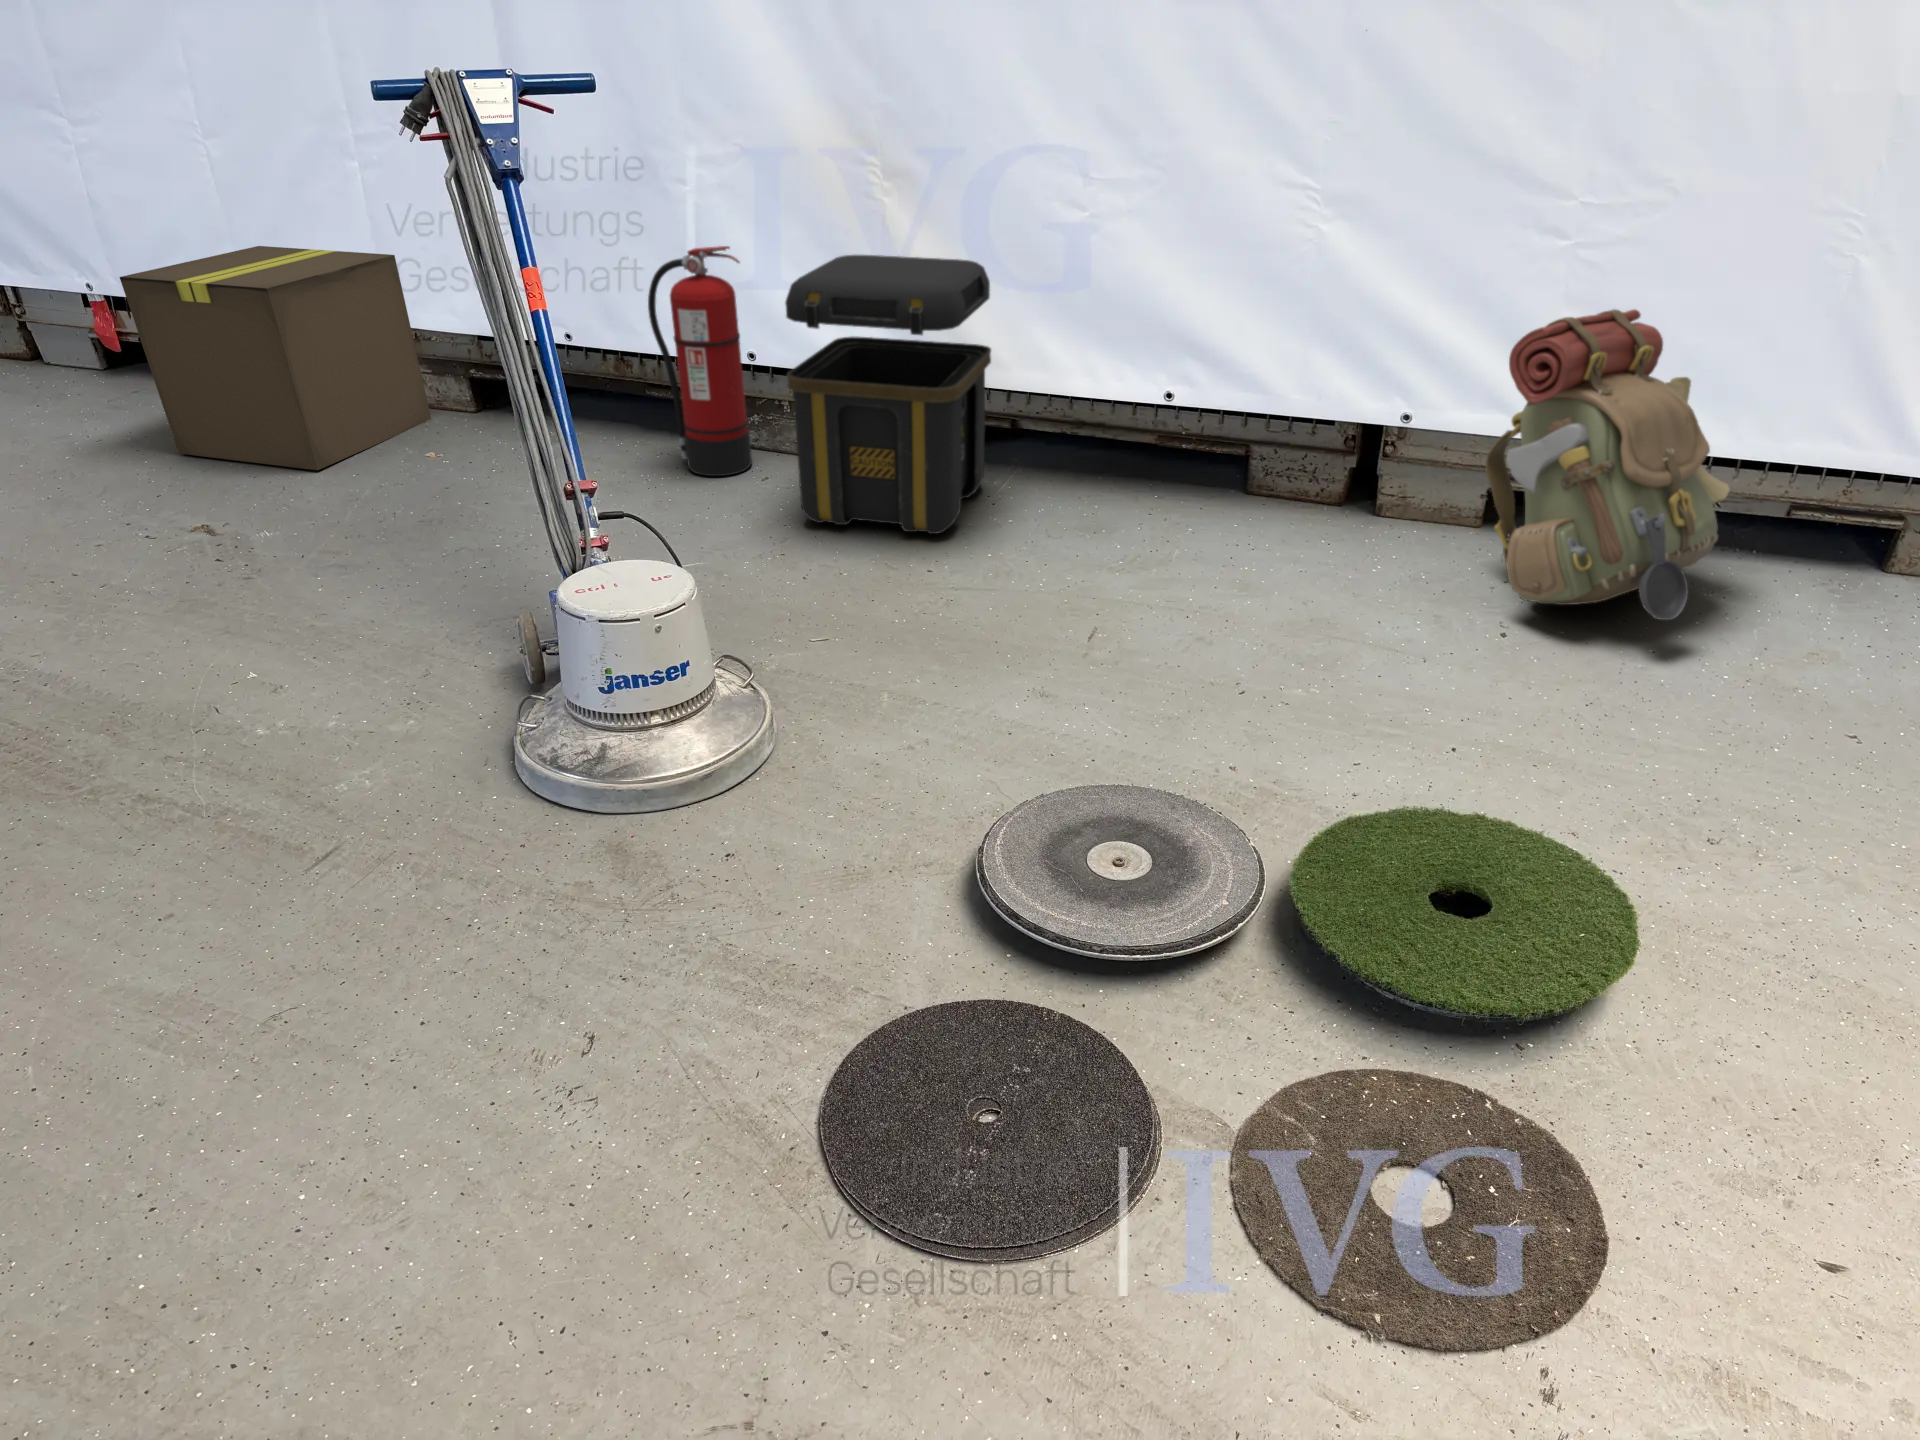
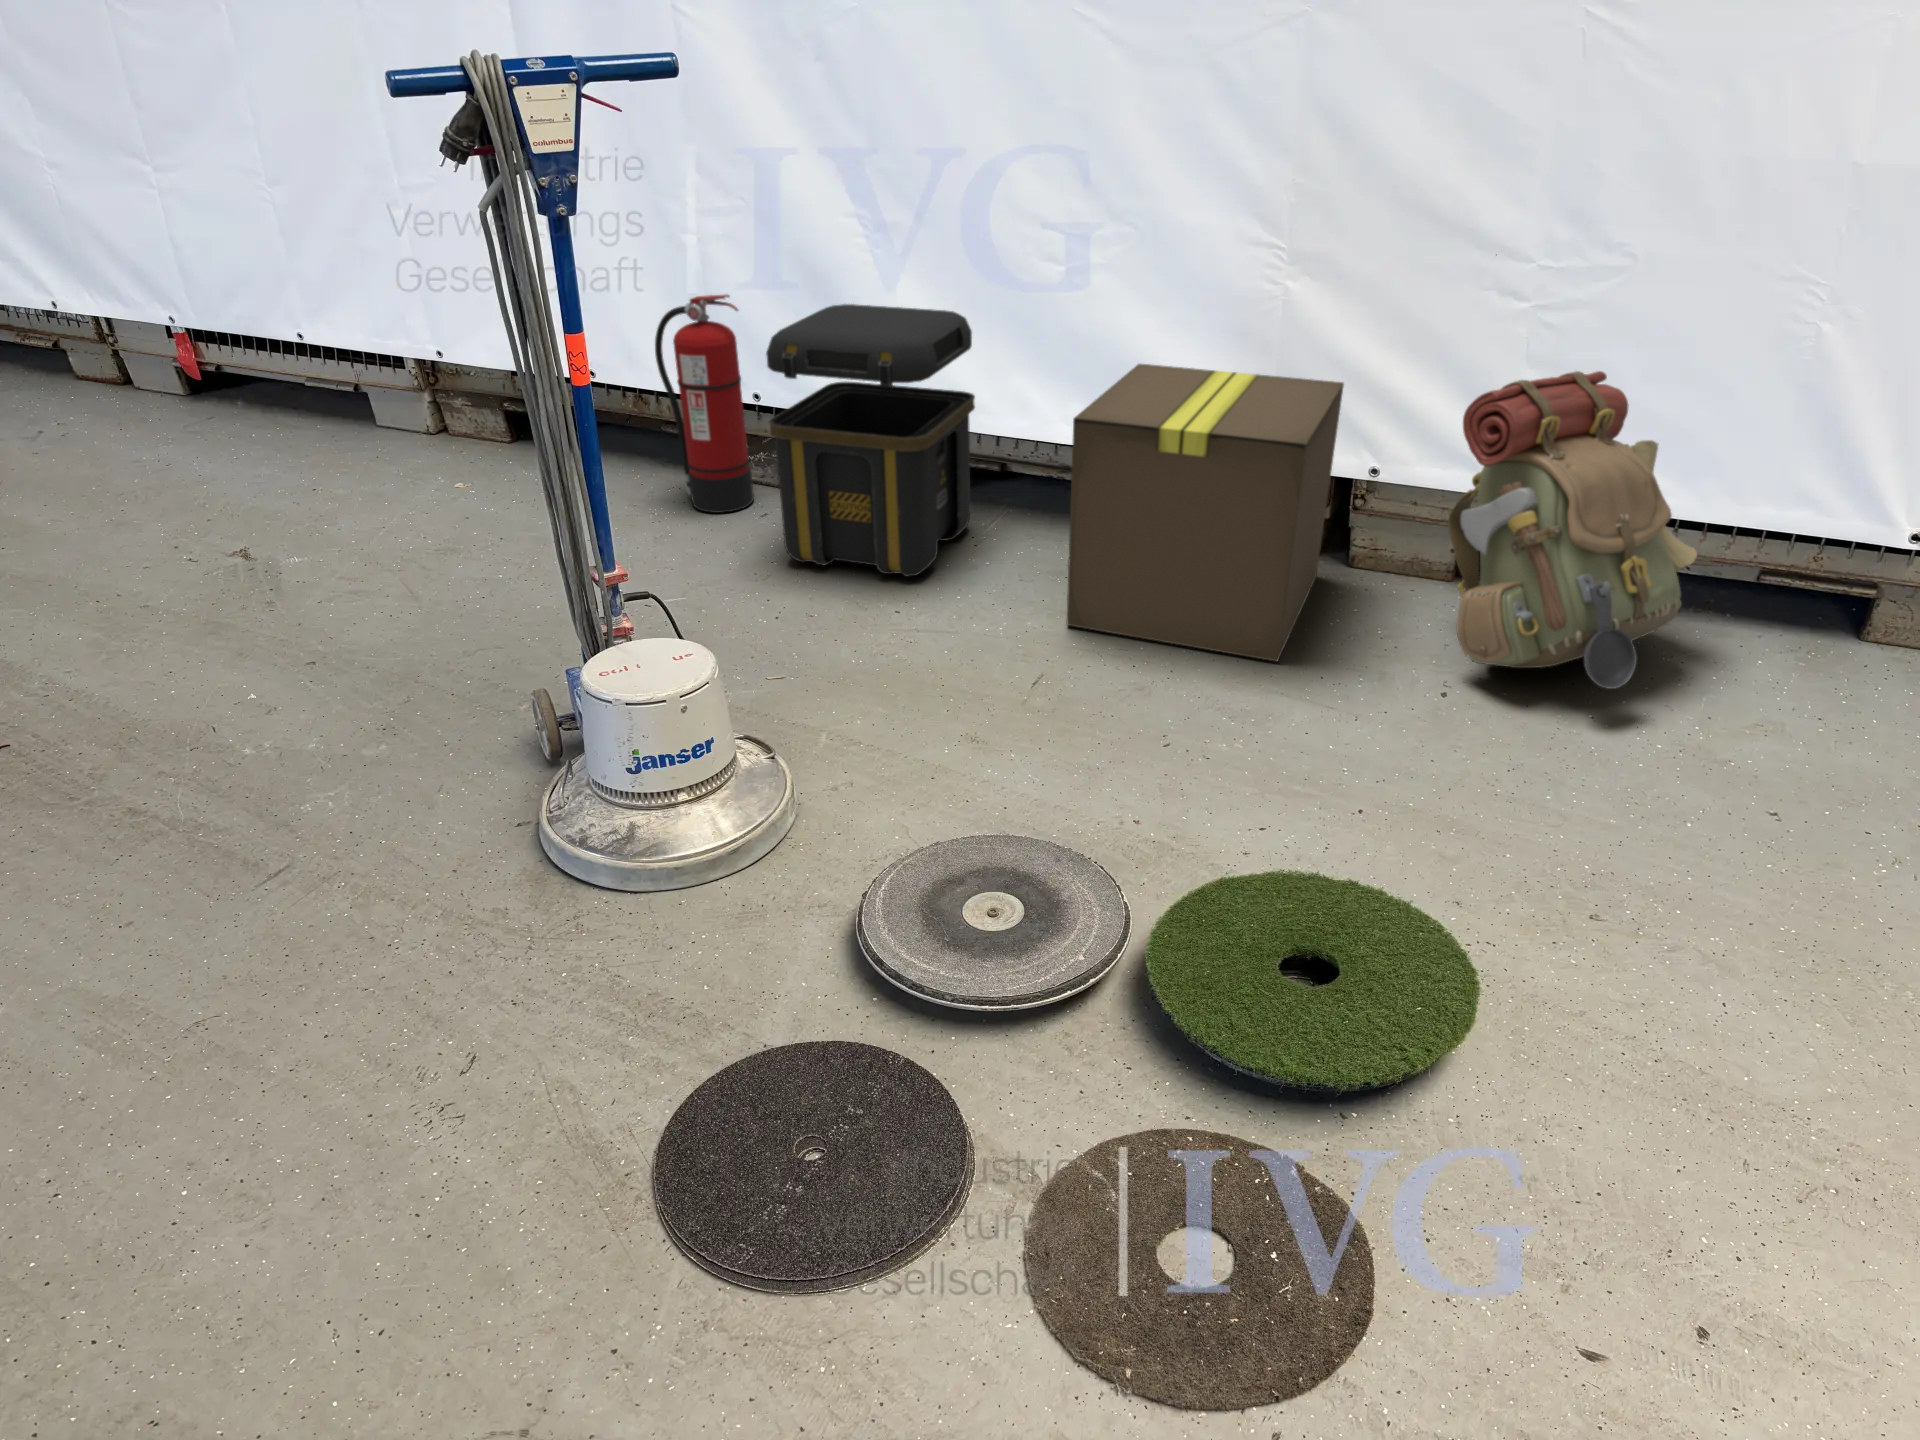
cardboard box: present [120,246,431,470] -> present [1067,364,1344,662]

